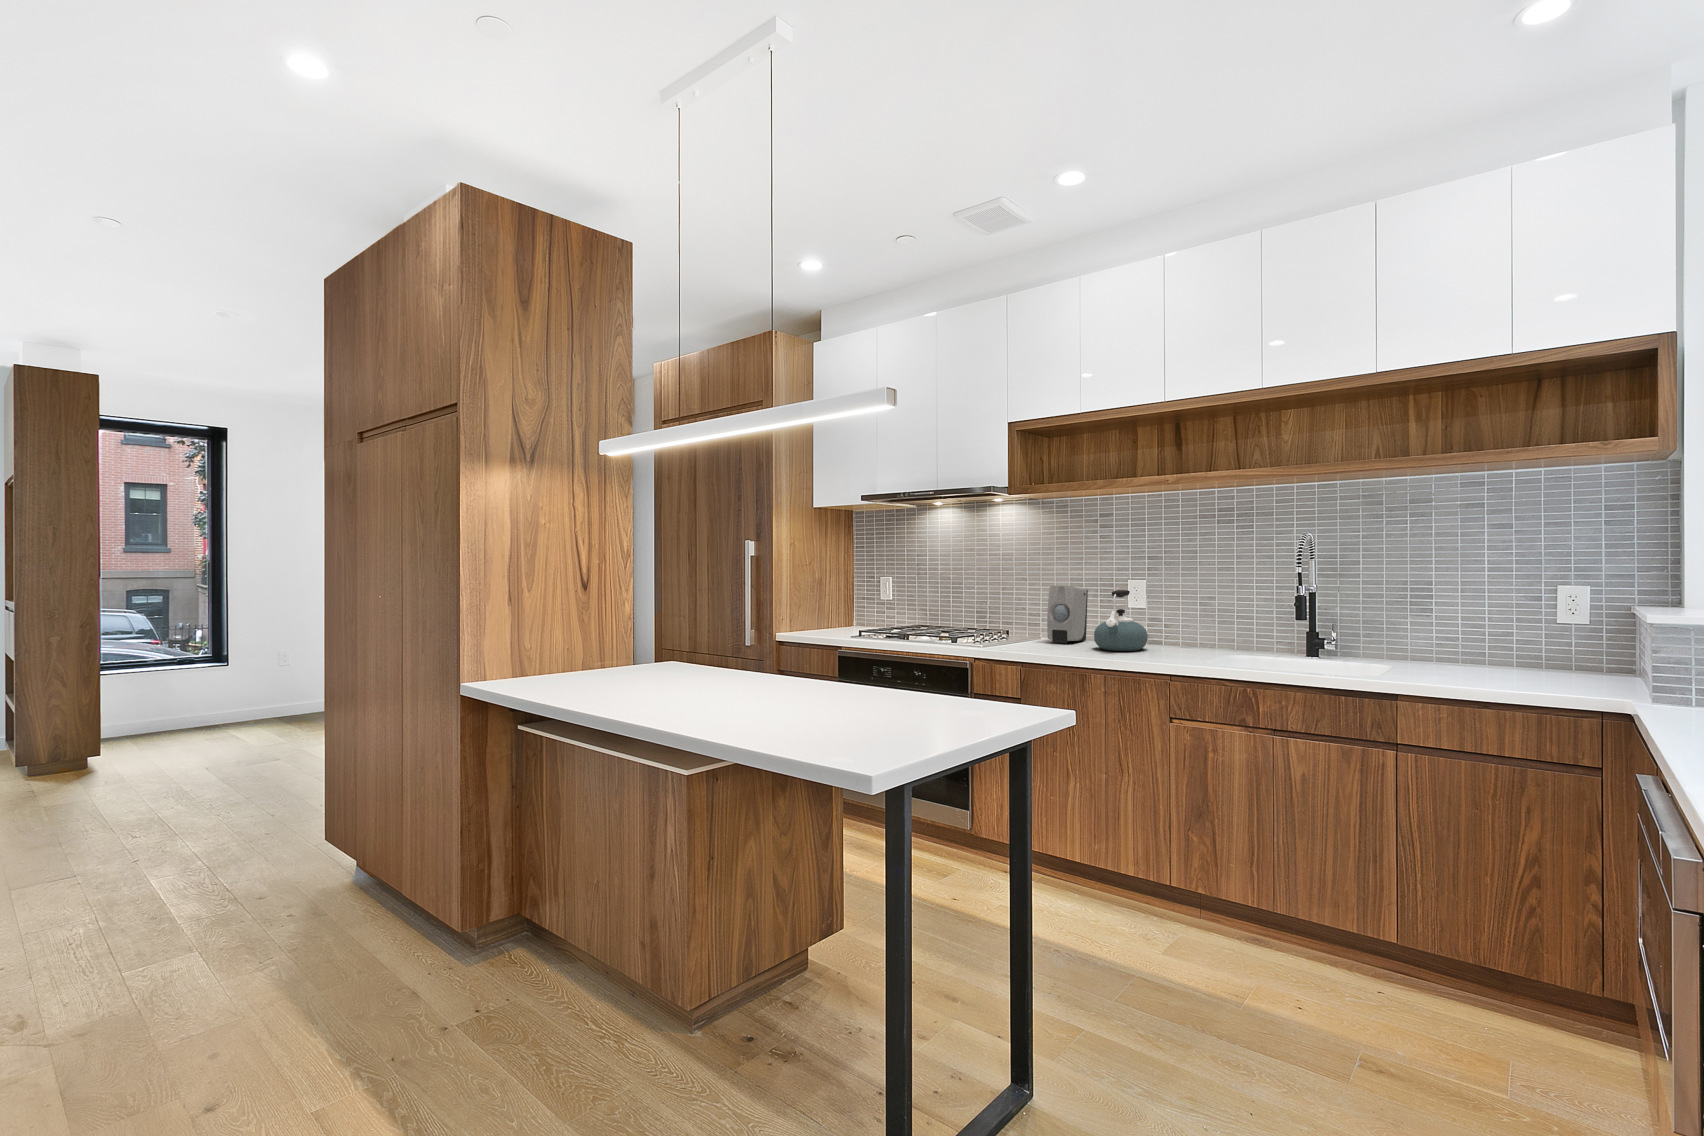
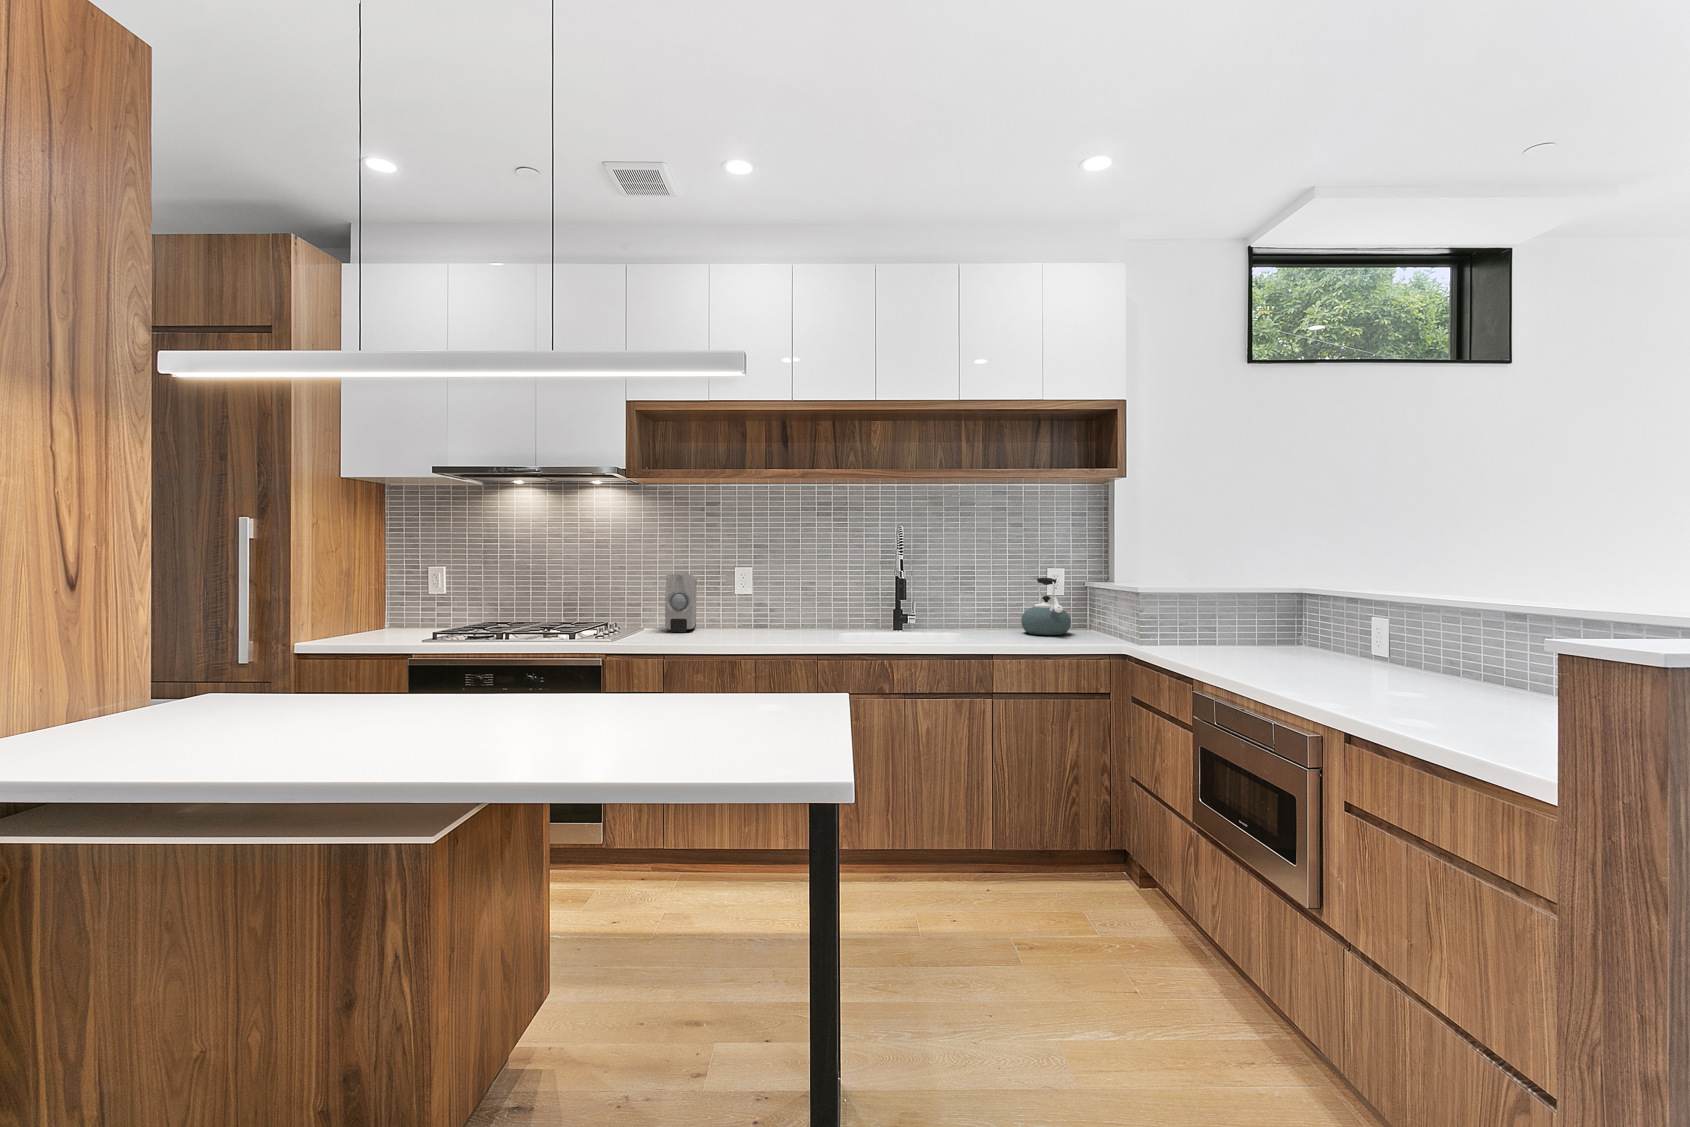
kettle: present [1094,590,1148,651] -> present [1021,578,1071,635]

